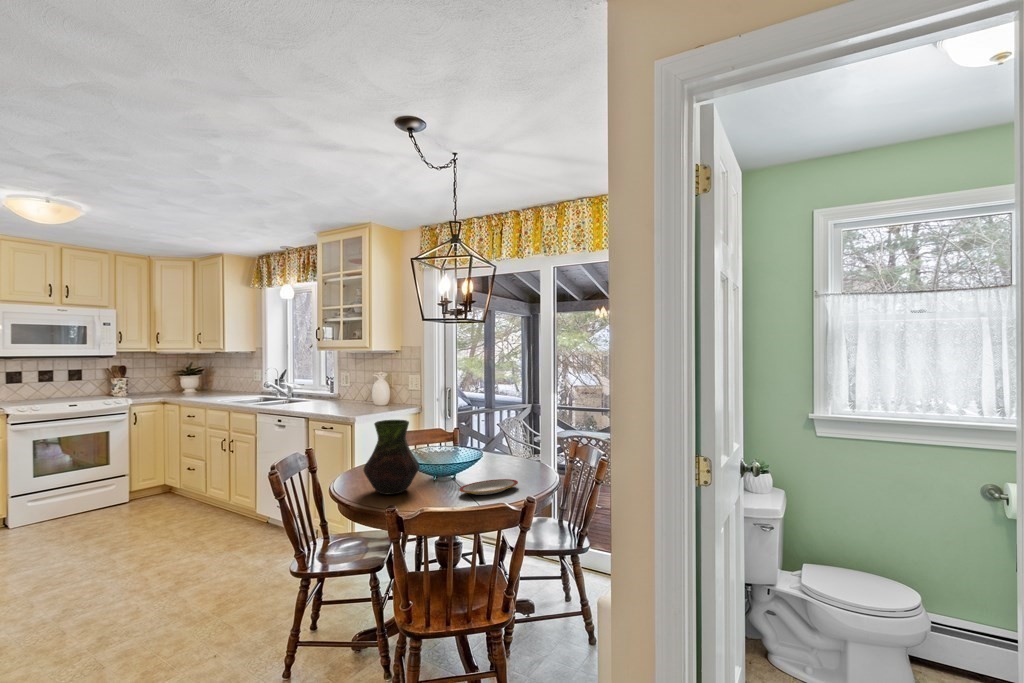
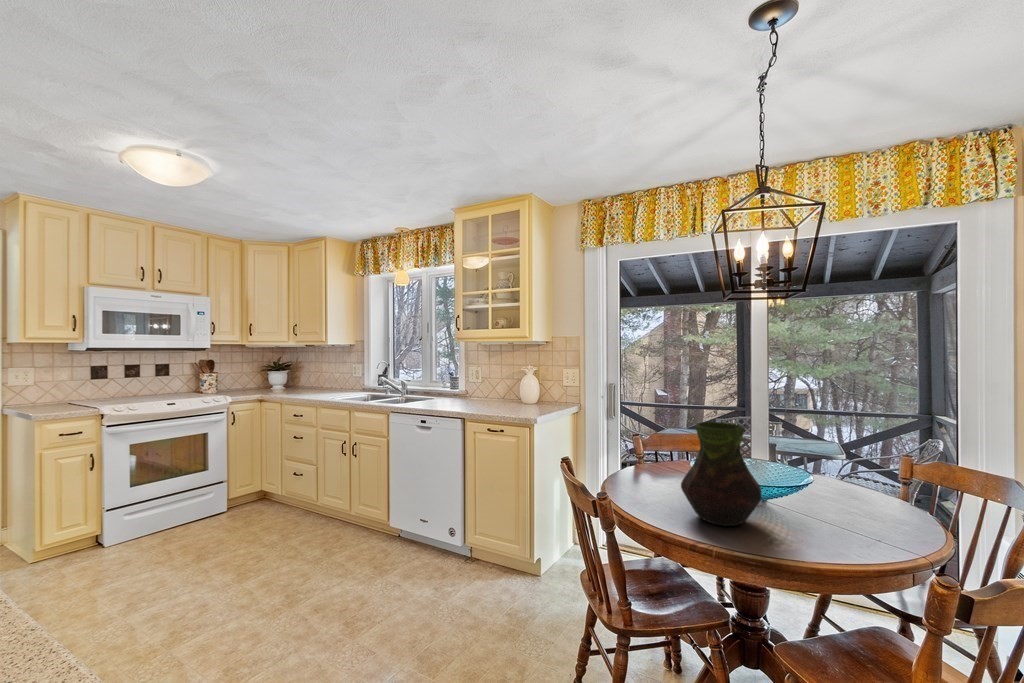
plate: present [459,479,518,495] -> none [818,501,883,525]

